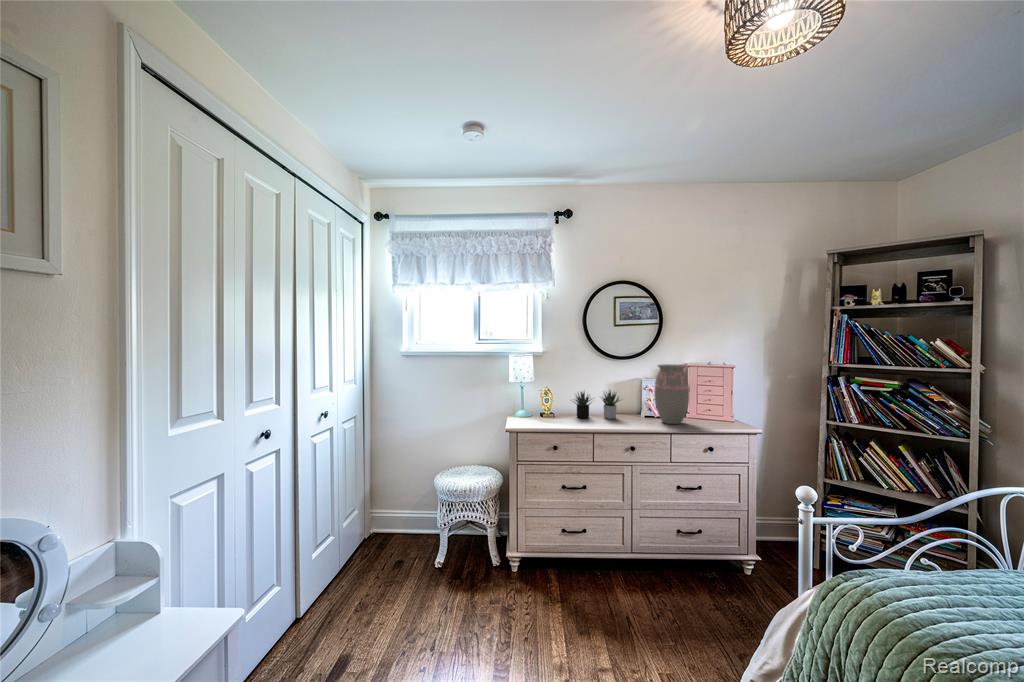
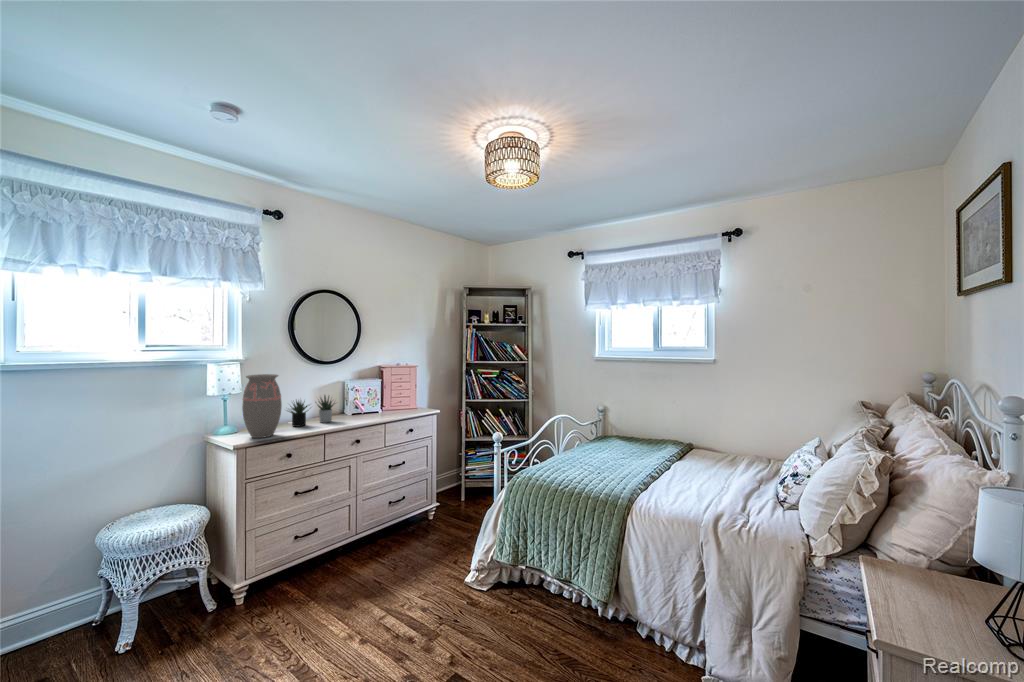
decorative vase: present [654,364,689,424] -> present [242,374,282,438]

